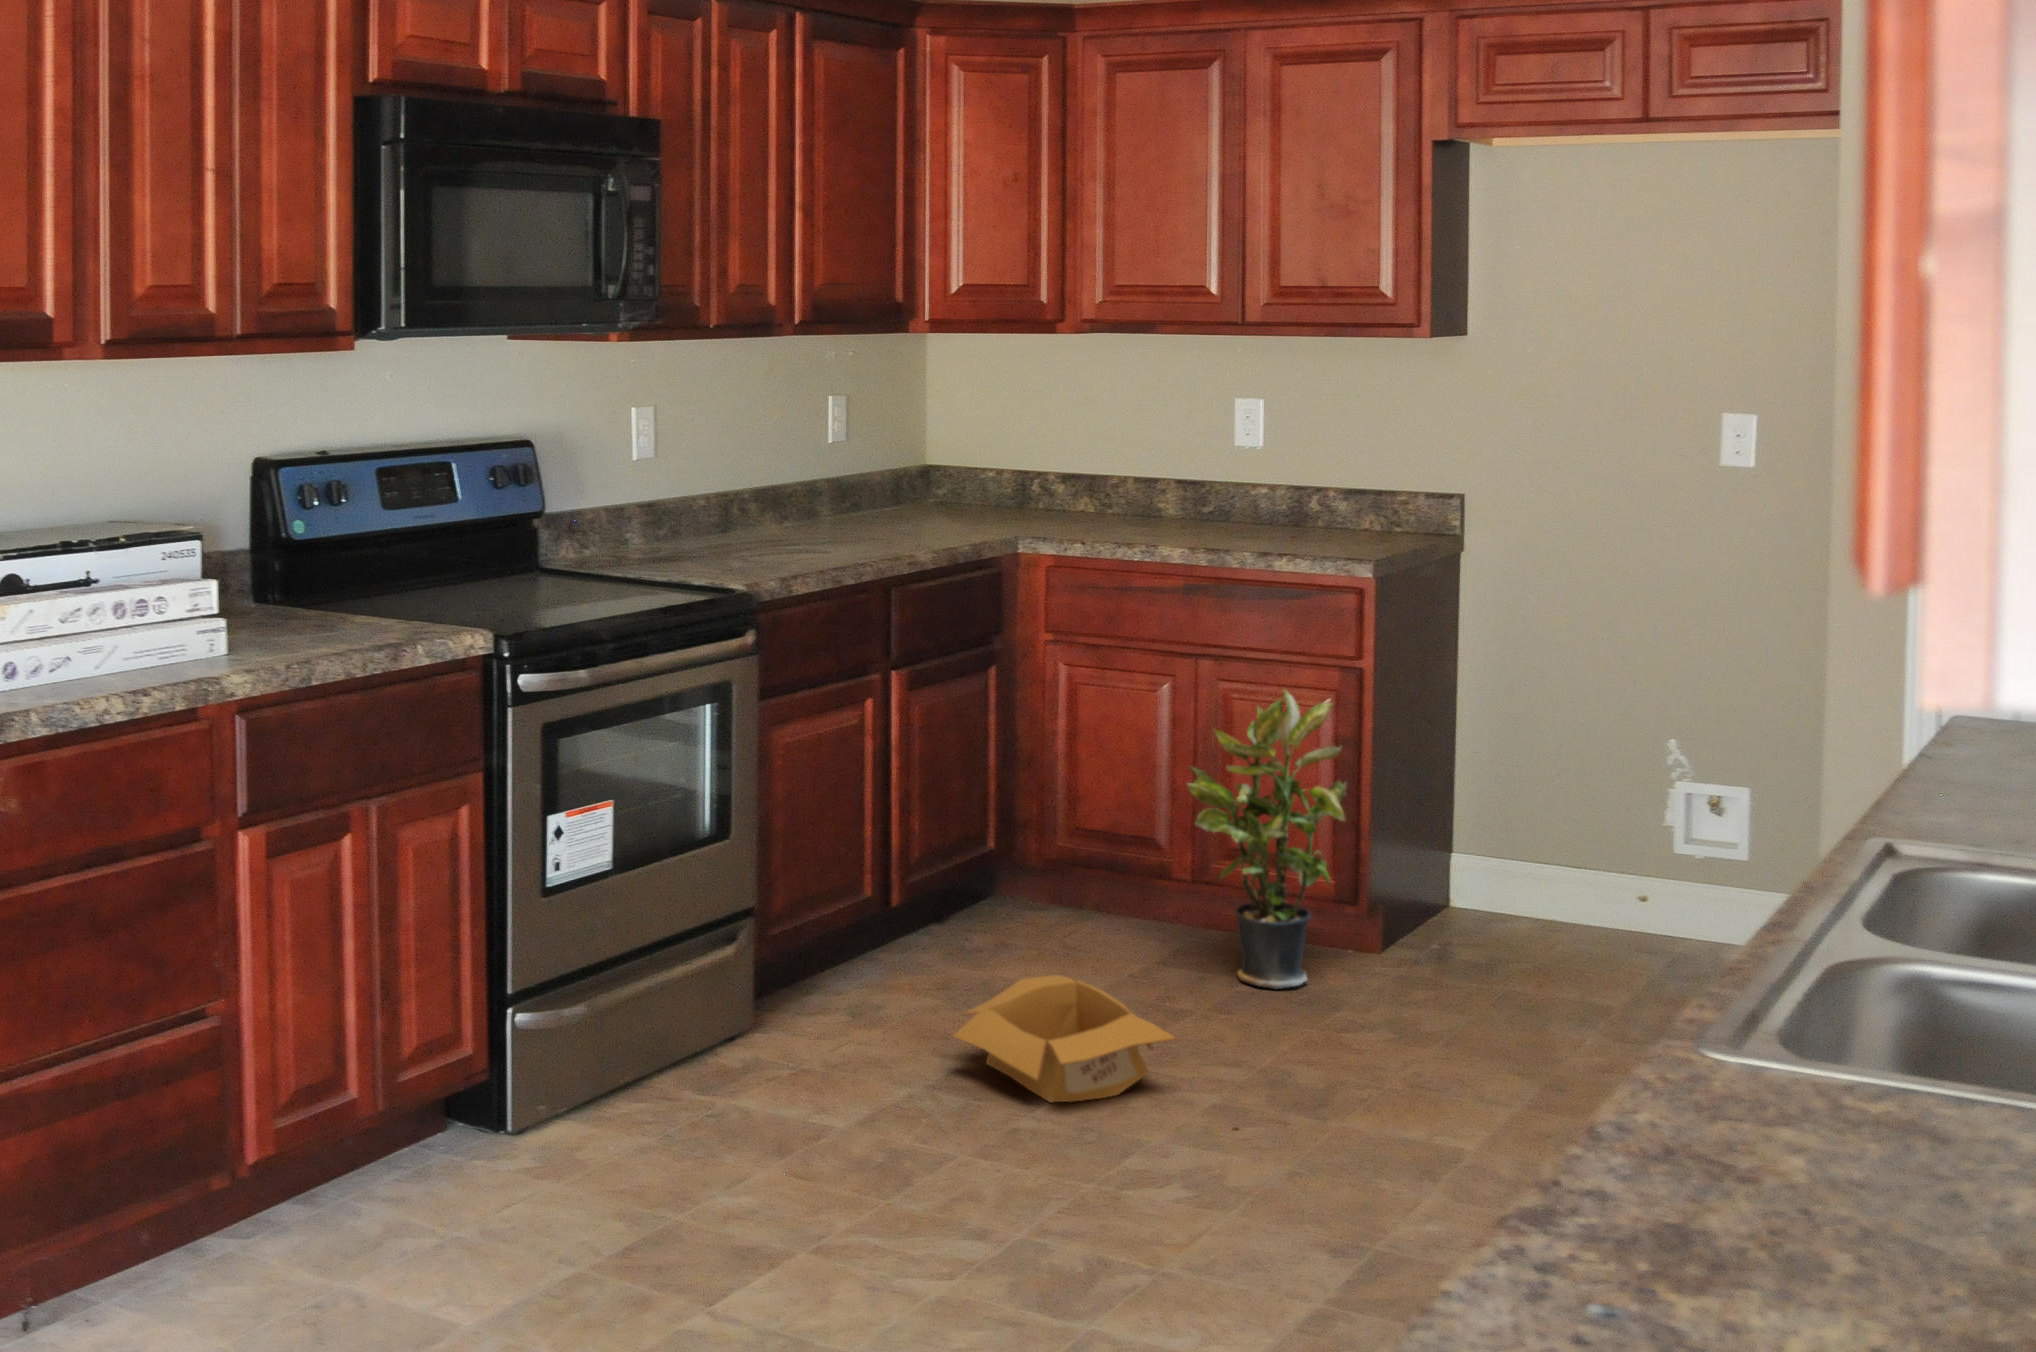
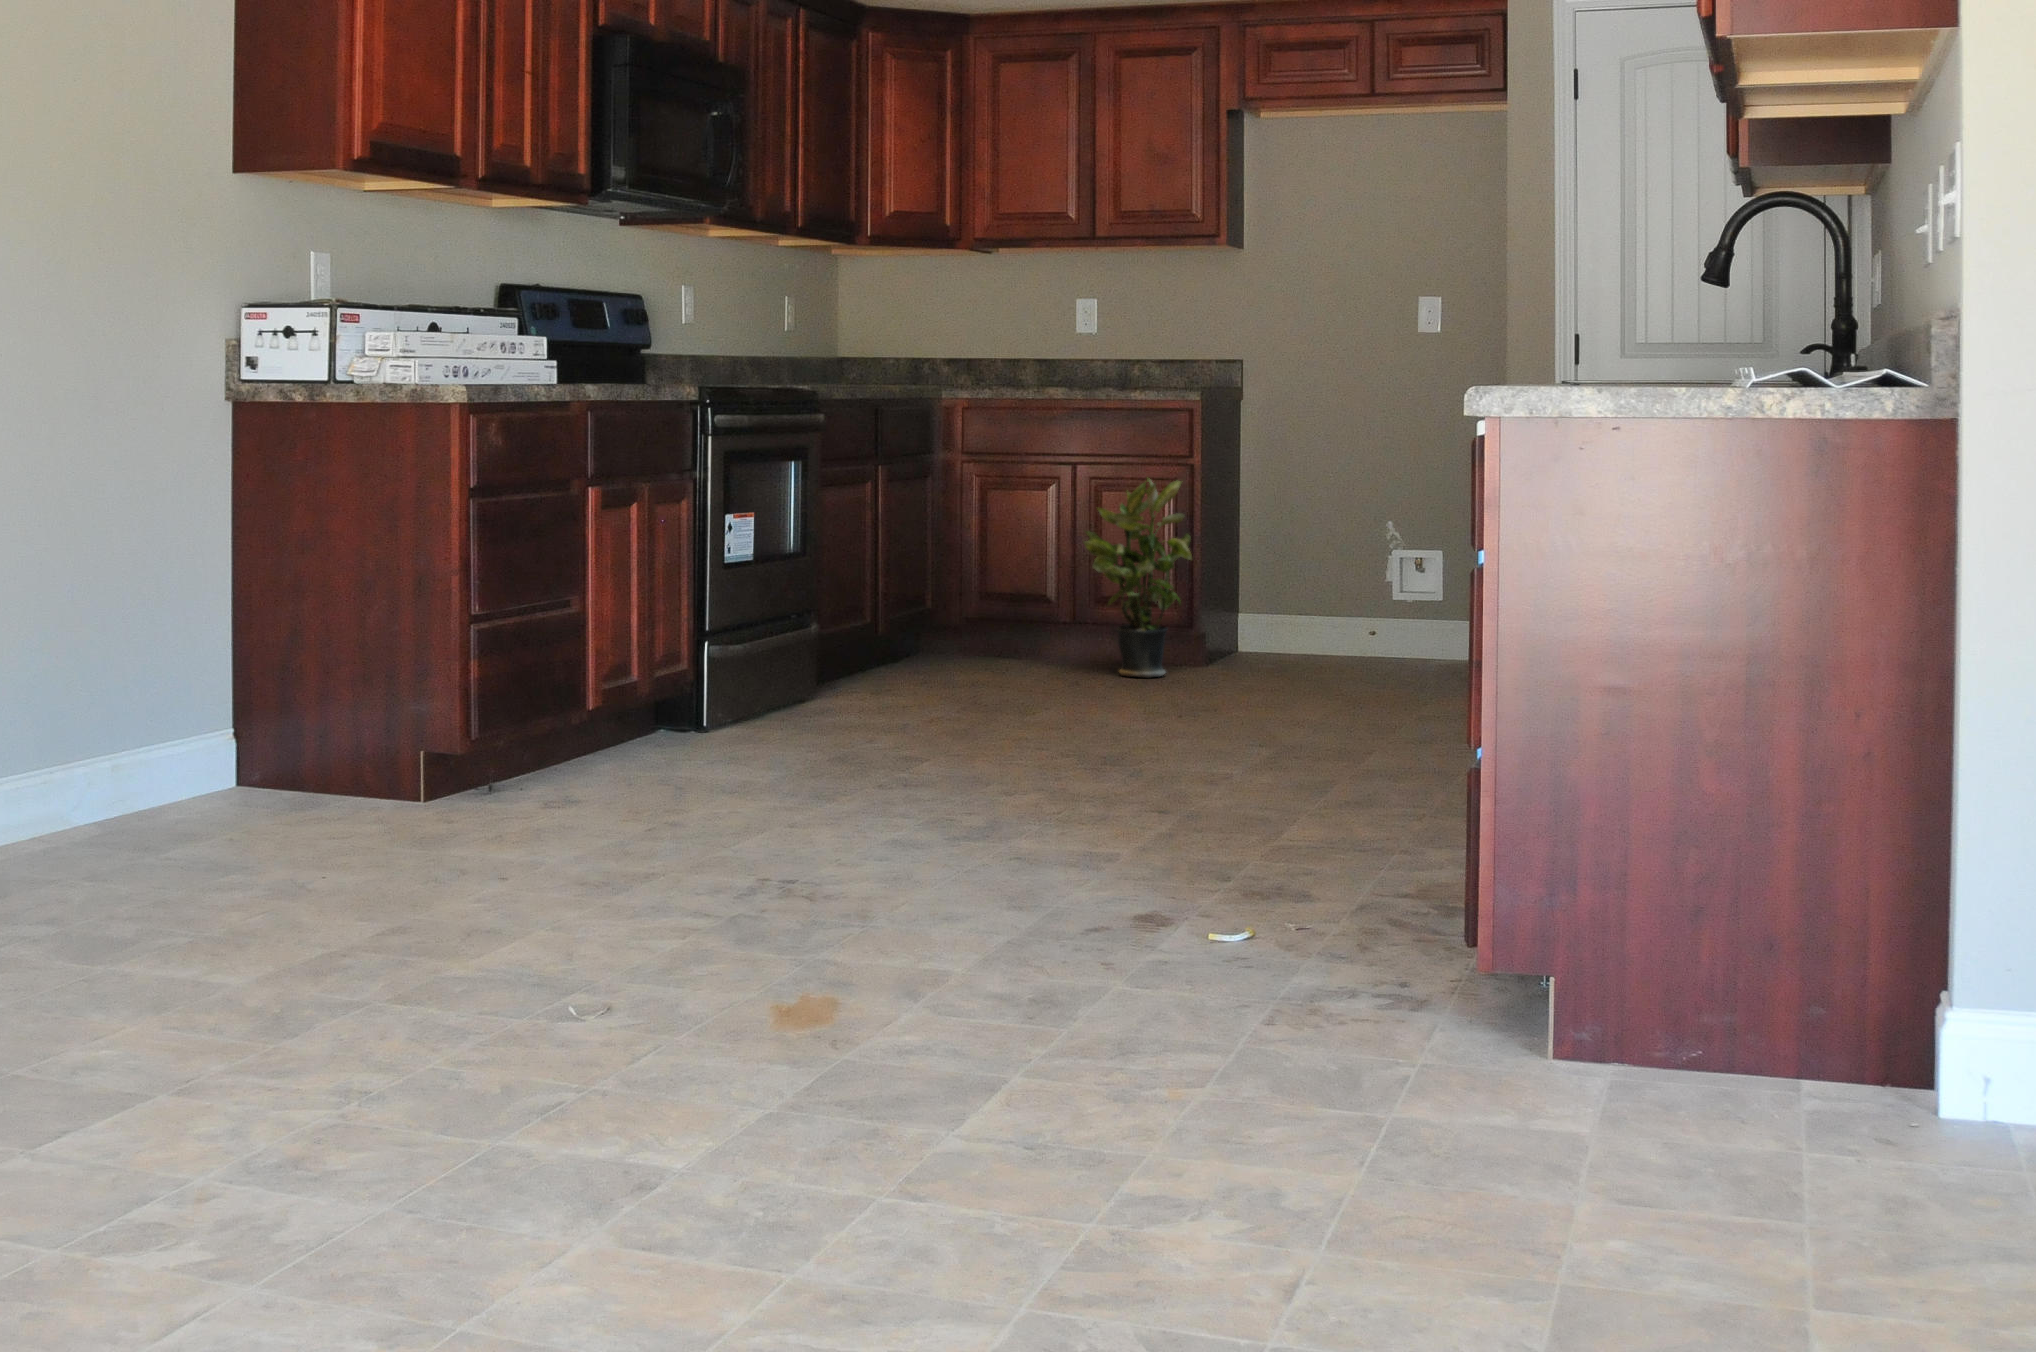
cardboard box: present [954,975,1176,1102] -> none [966,650,1117,714]

